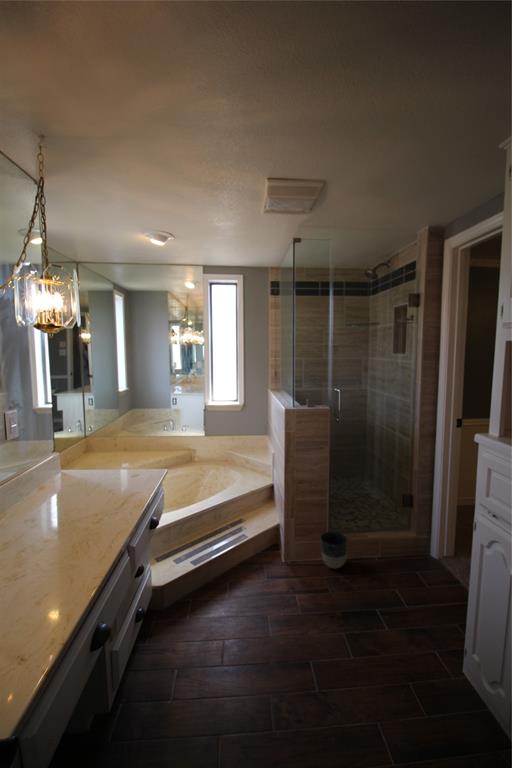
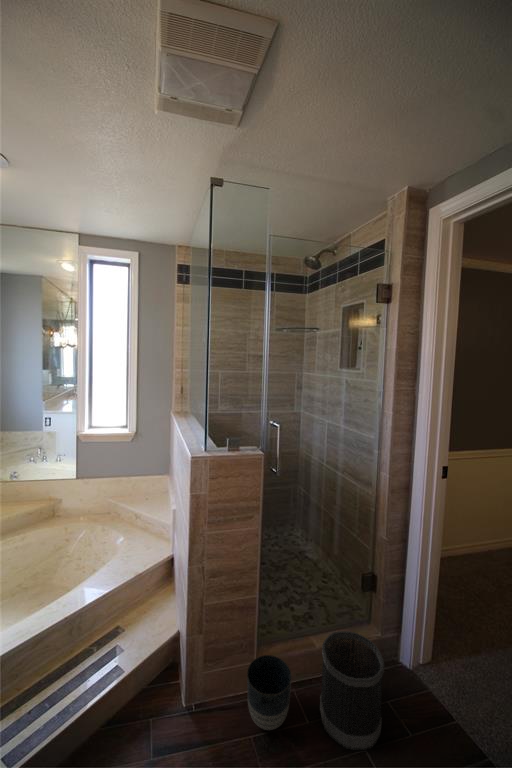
wastebasket: none [367,522,406,582] -> present [320,631,384,750]

